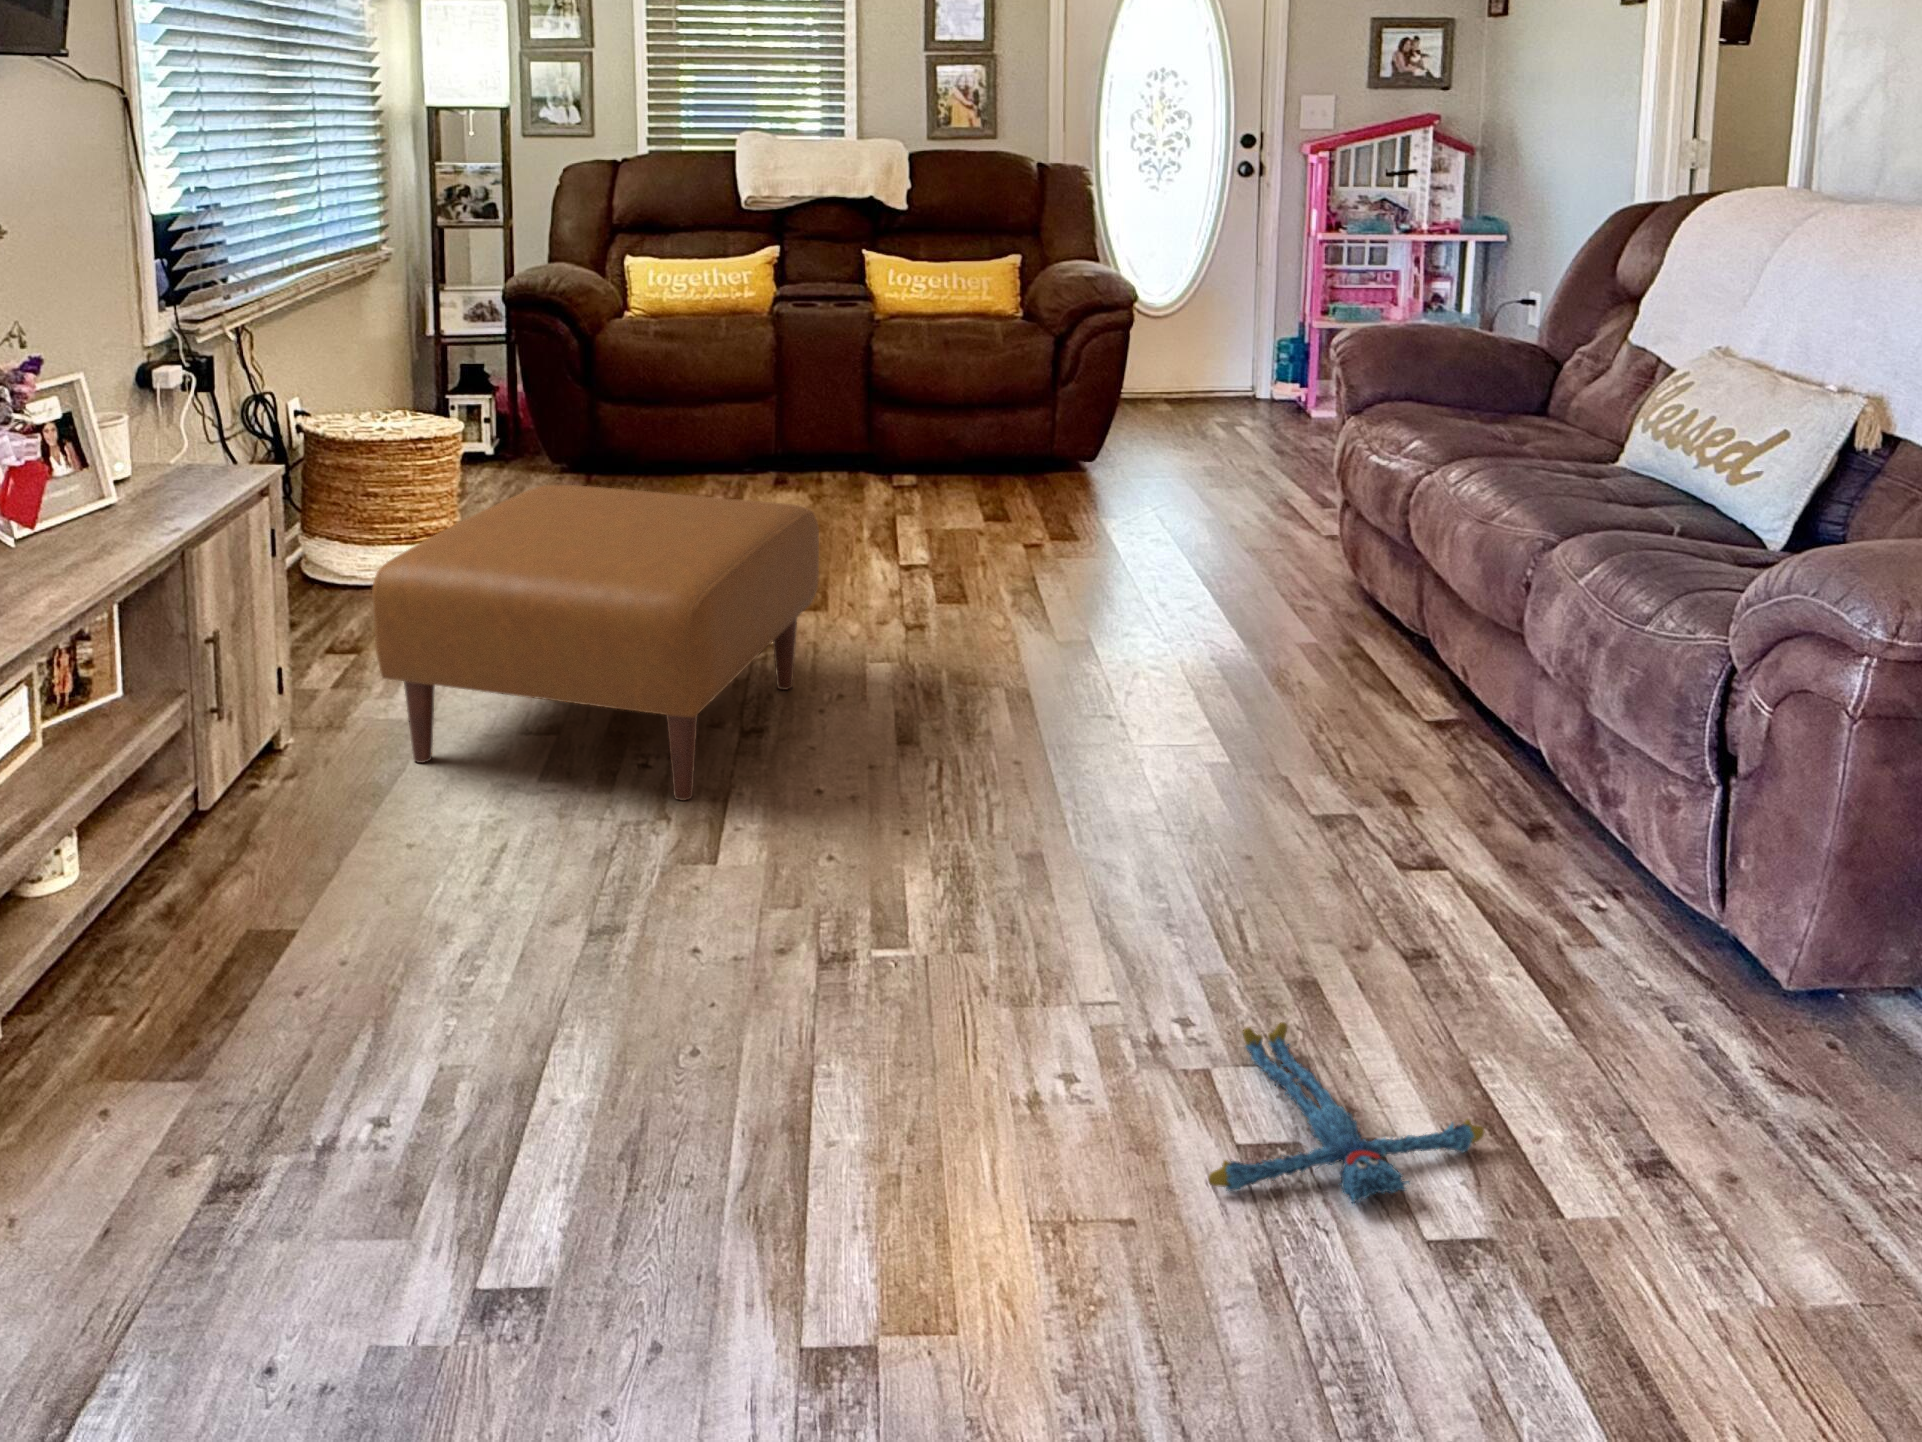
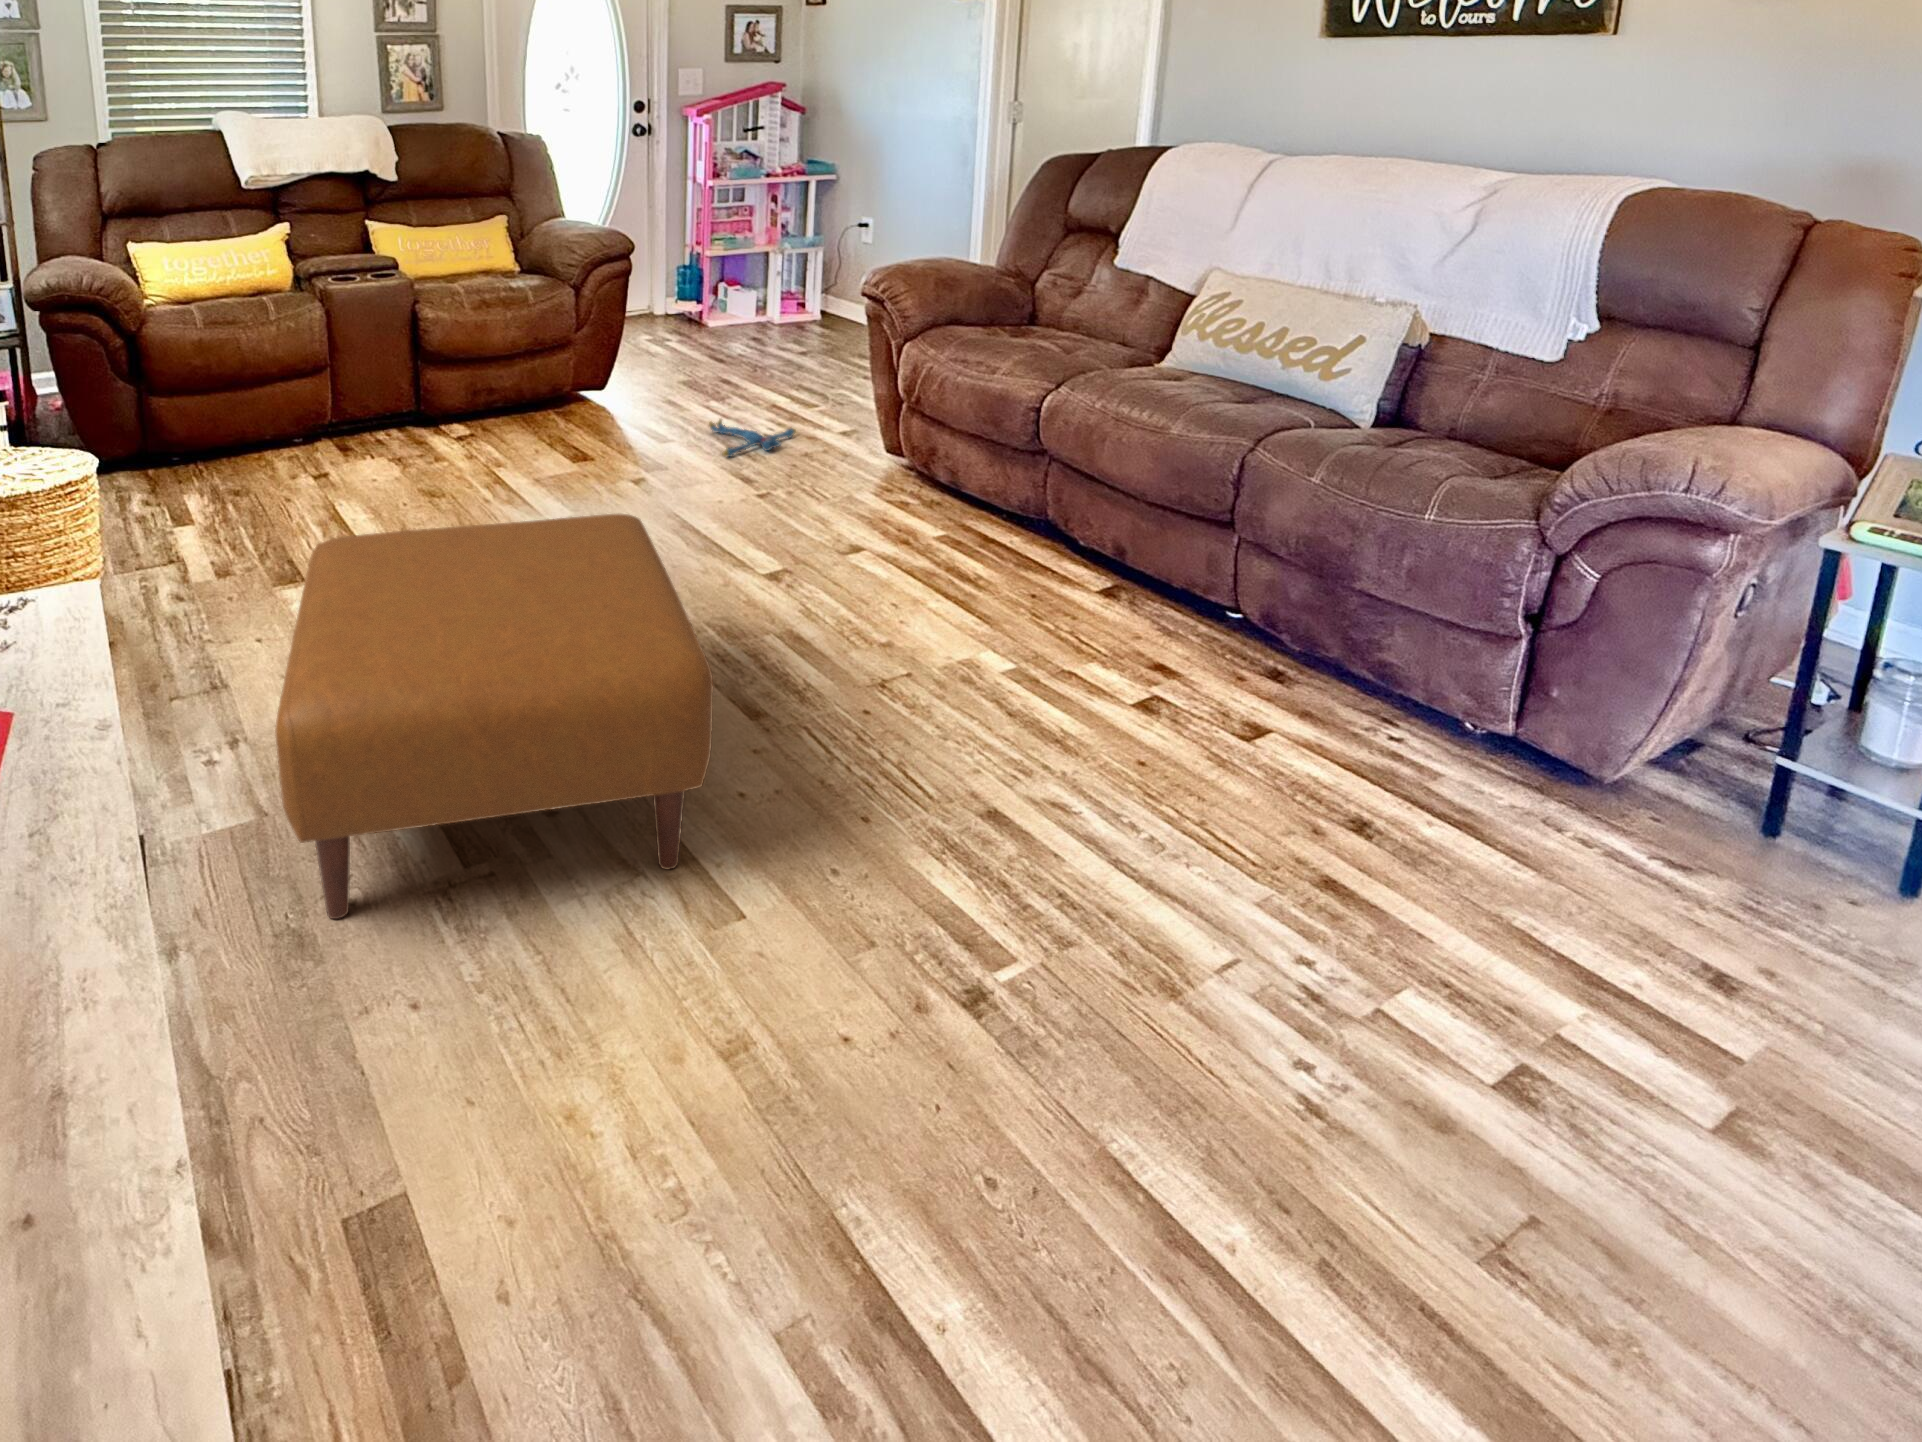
plush toy: present [1208,1022,1484,1205] -> present [709,419,796,457]

